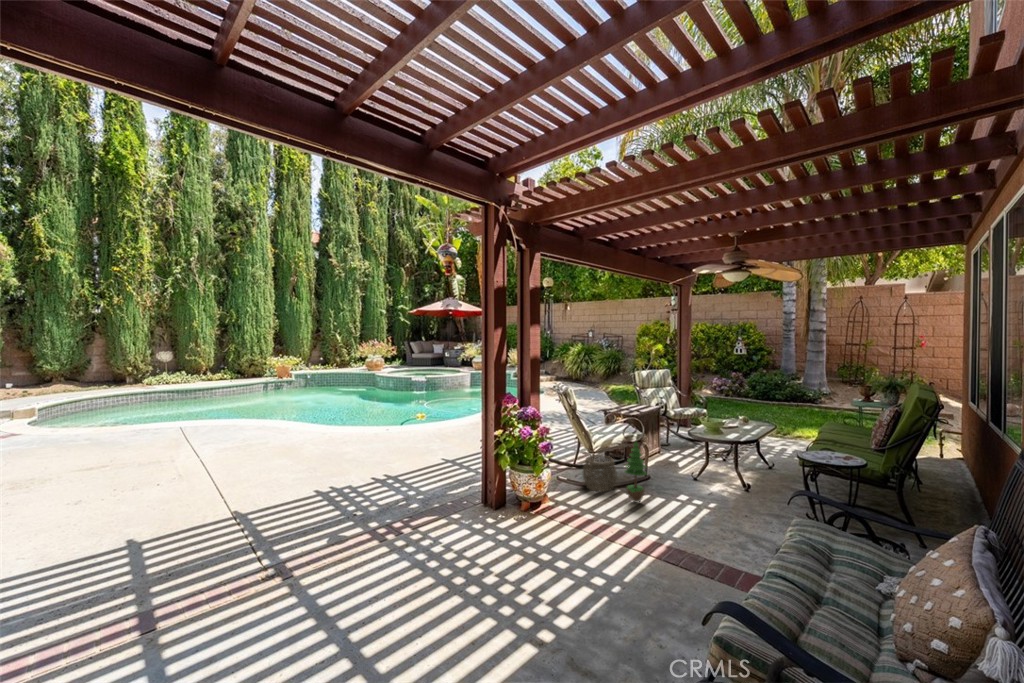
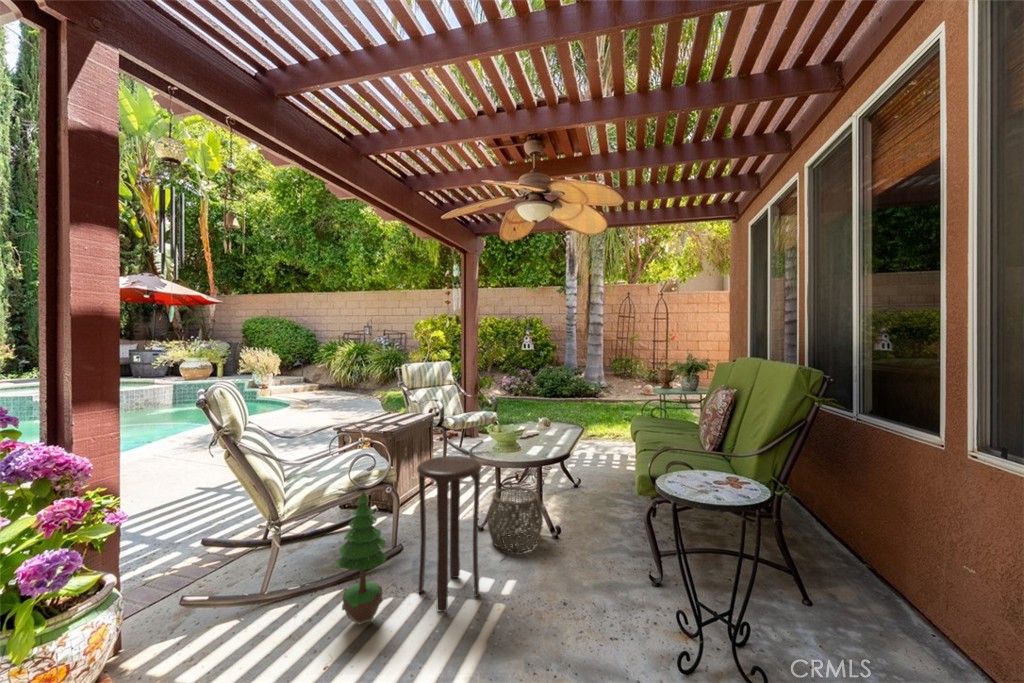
stool: none [661,430,696,506] -> present [417,456,481,611]
woven basket: present [583,455,617,492] -> present [487,487,543,551]

